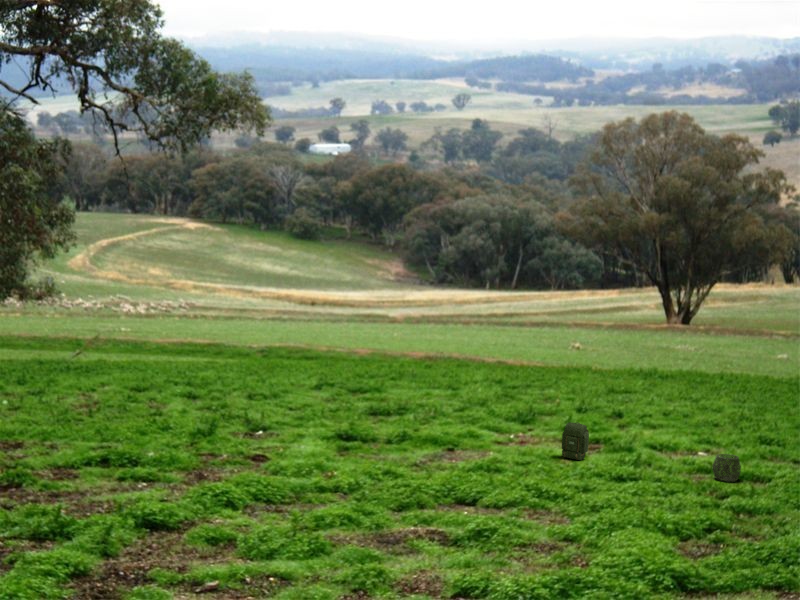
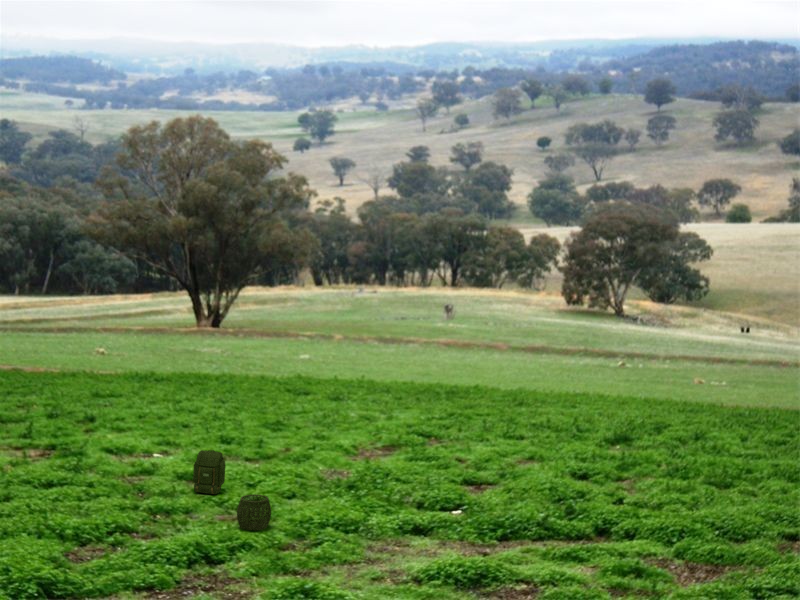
backpack: present [562,422,589,460] -> present [193,450,225,494]

